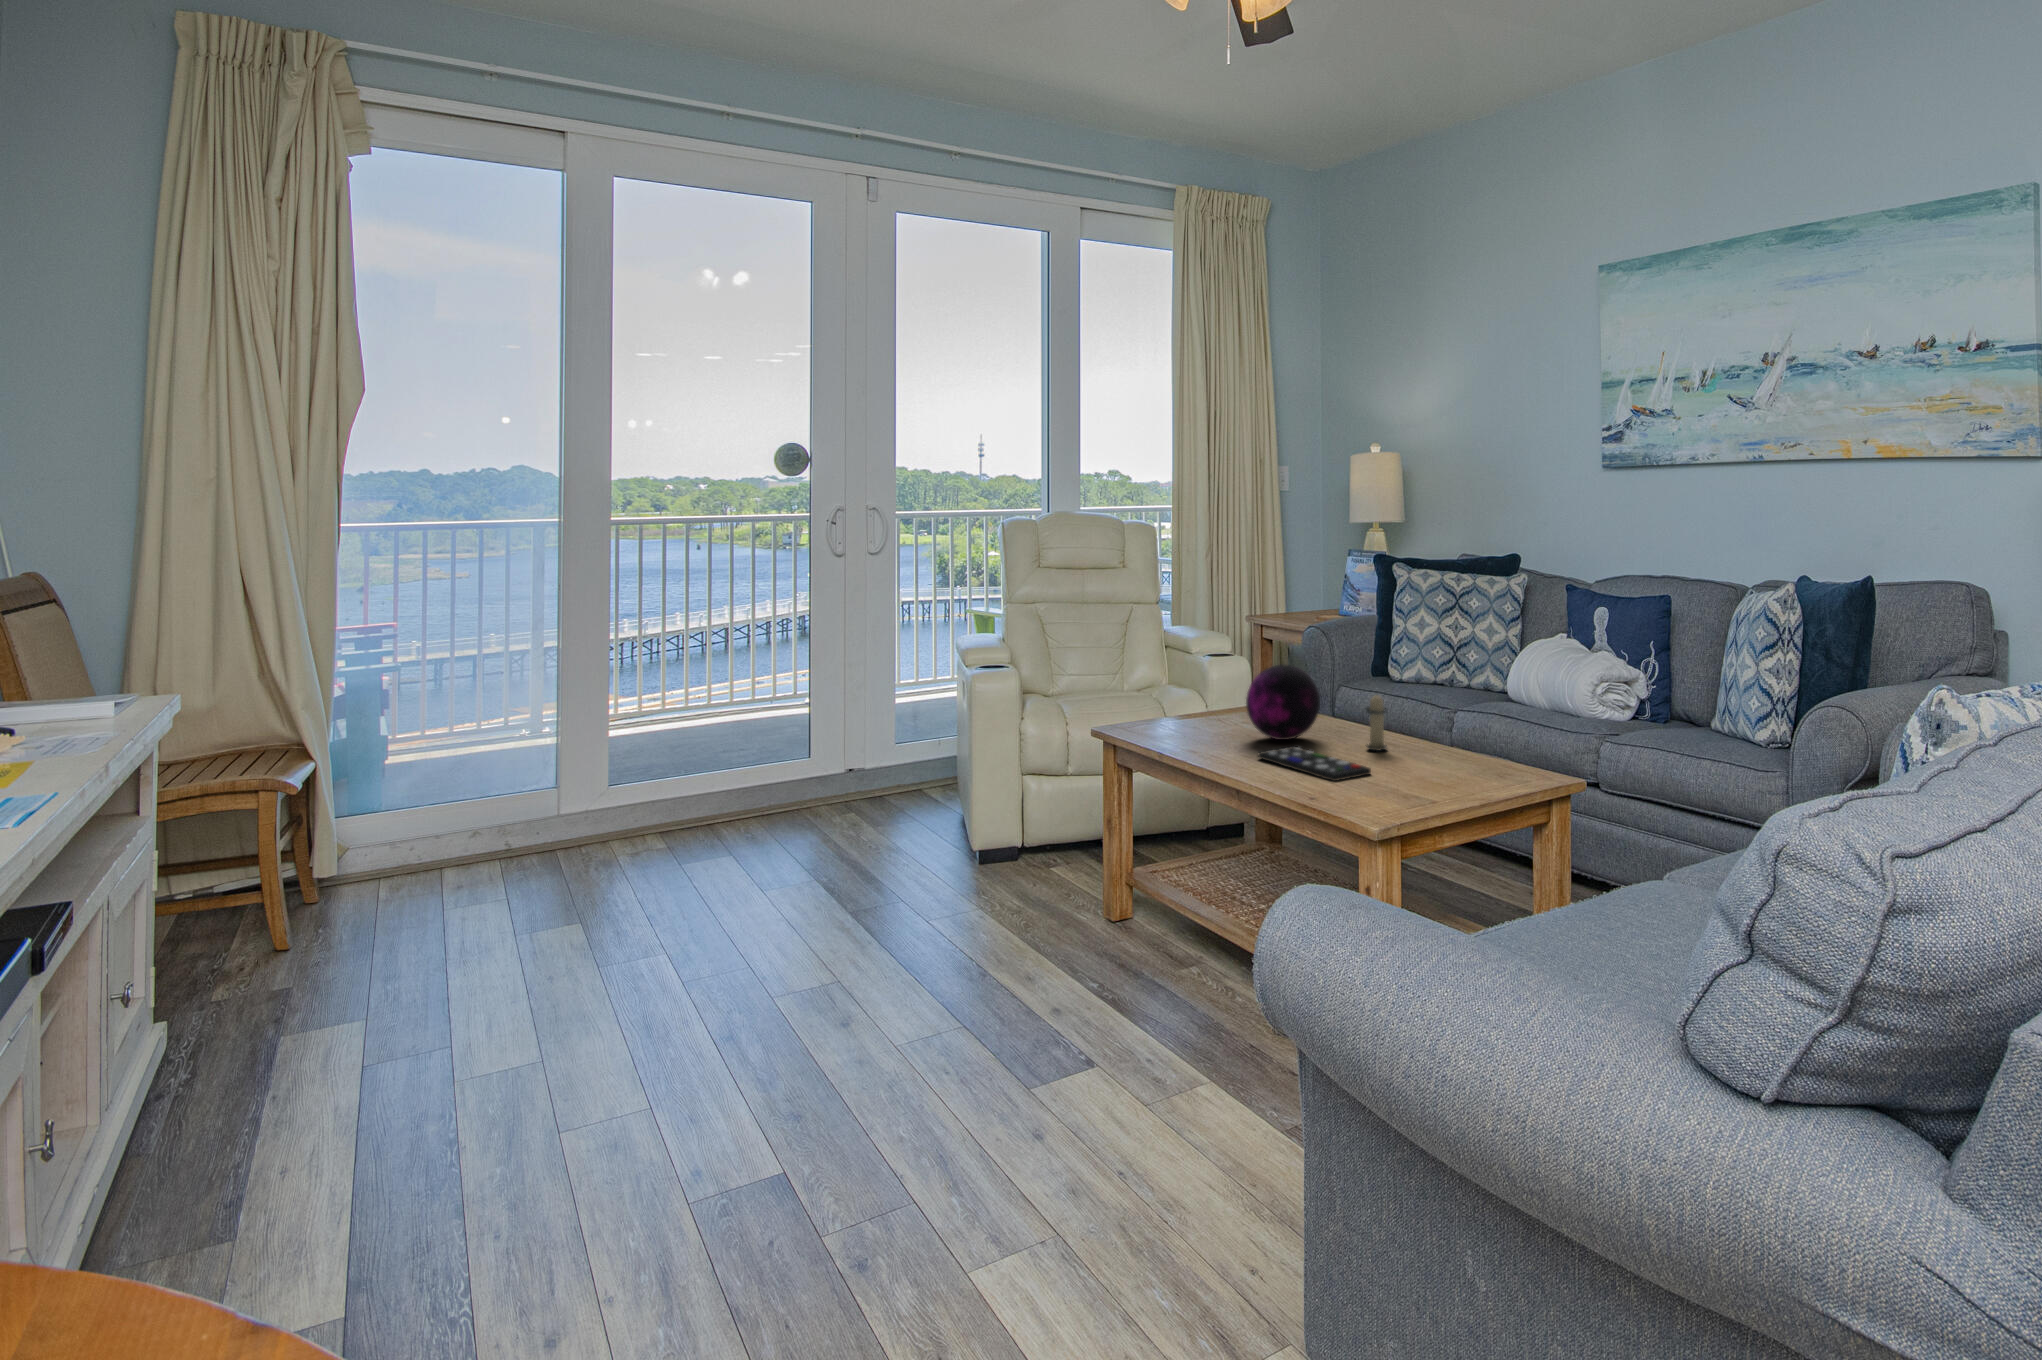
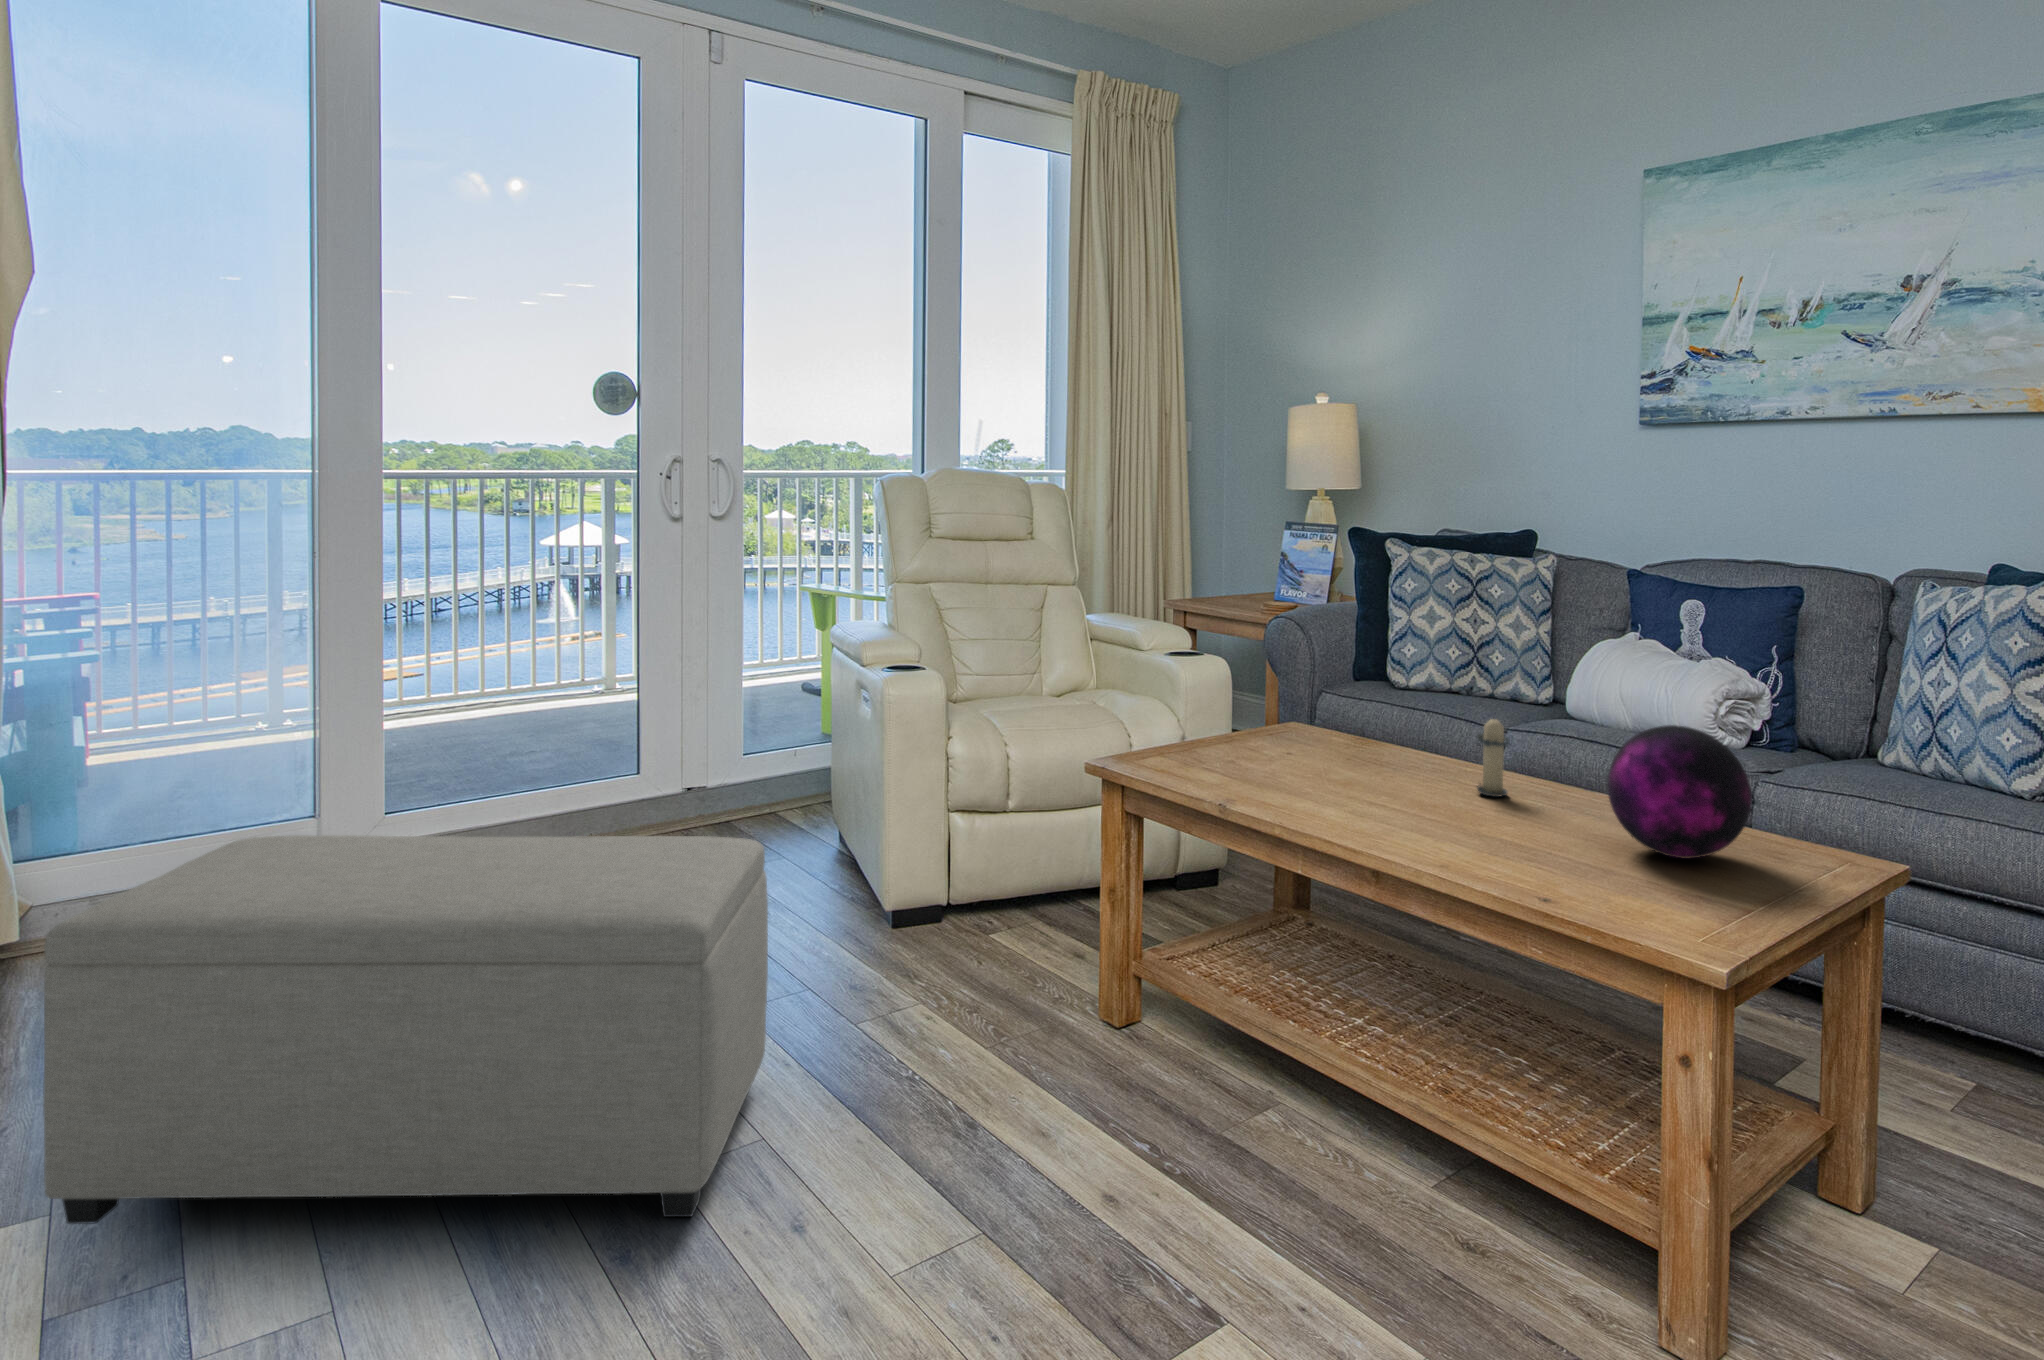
decorative orb: present [1246,665,1320,740] -> present [1607,725,1752,858]
remote control: present [1258,746,1371,781] -> none [1345,790,1540,853]
ottoman: none [372,781,851,1021] -> present [43,835,768,1224]

